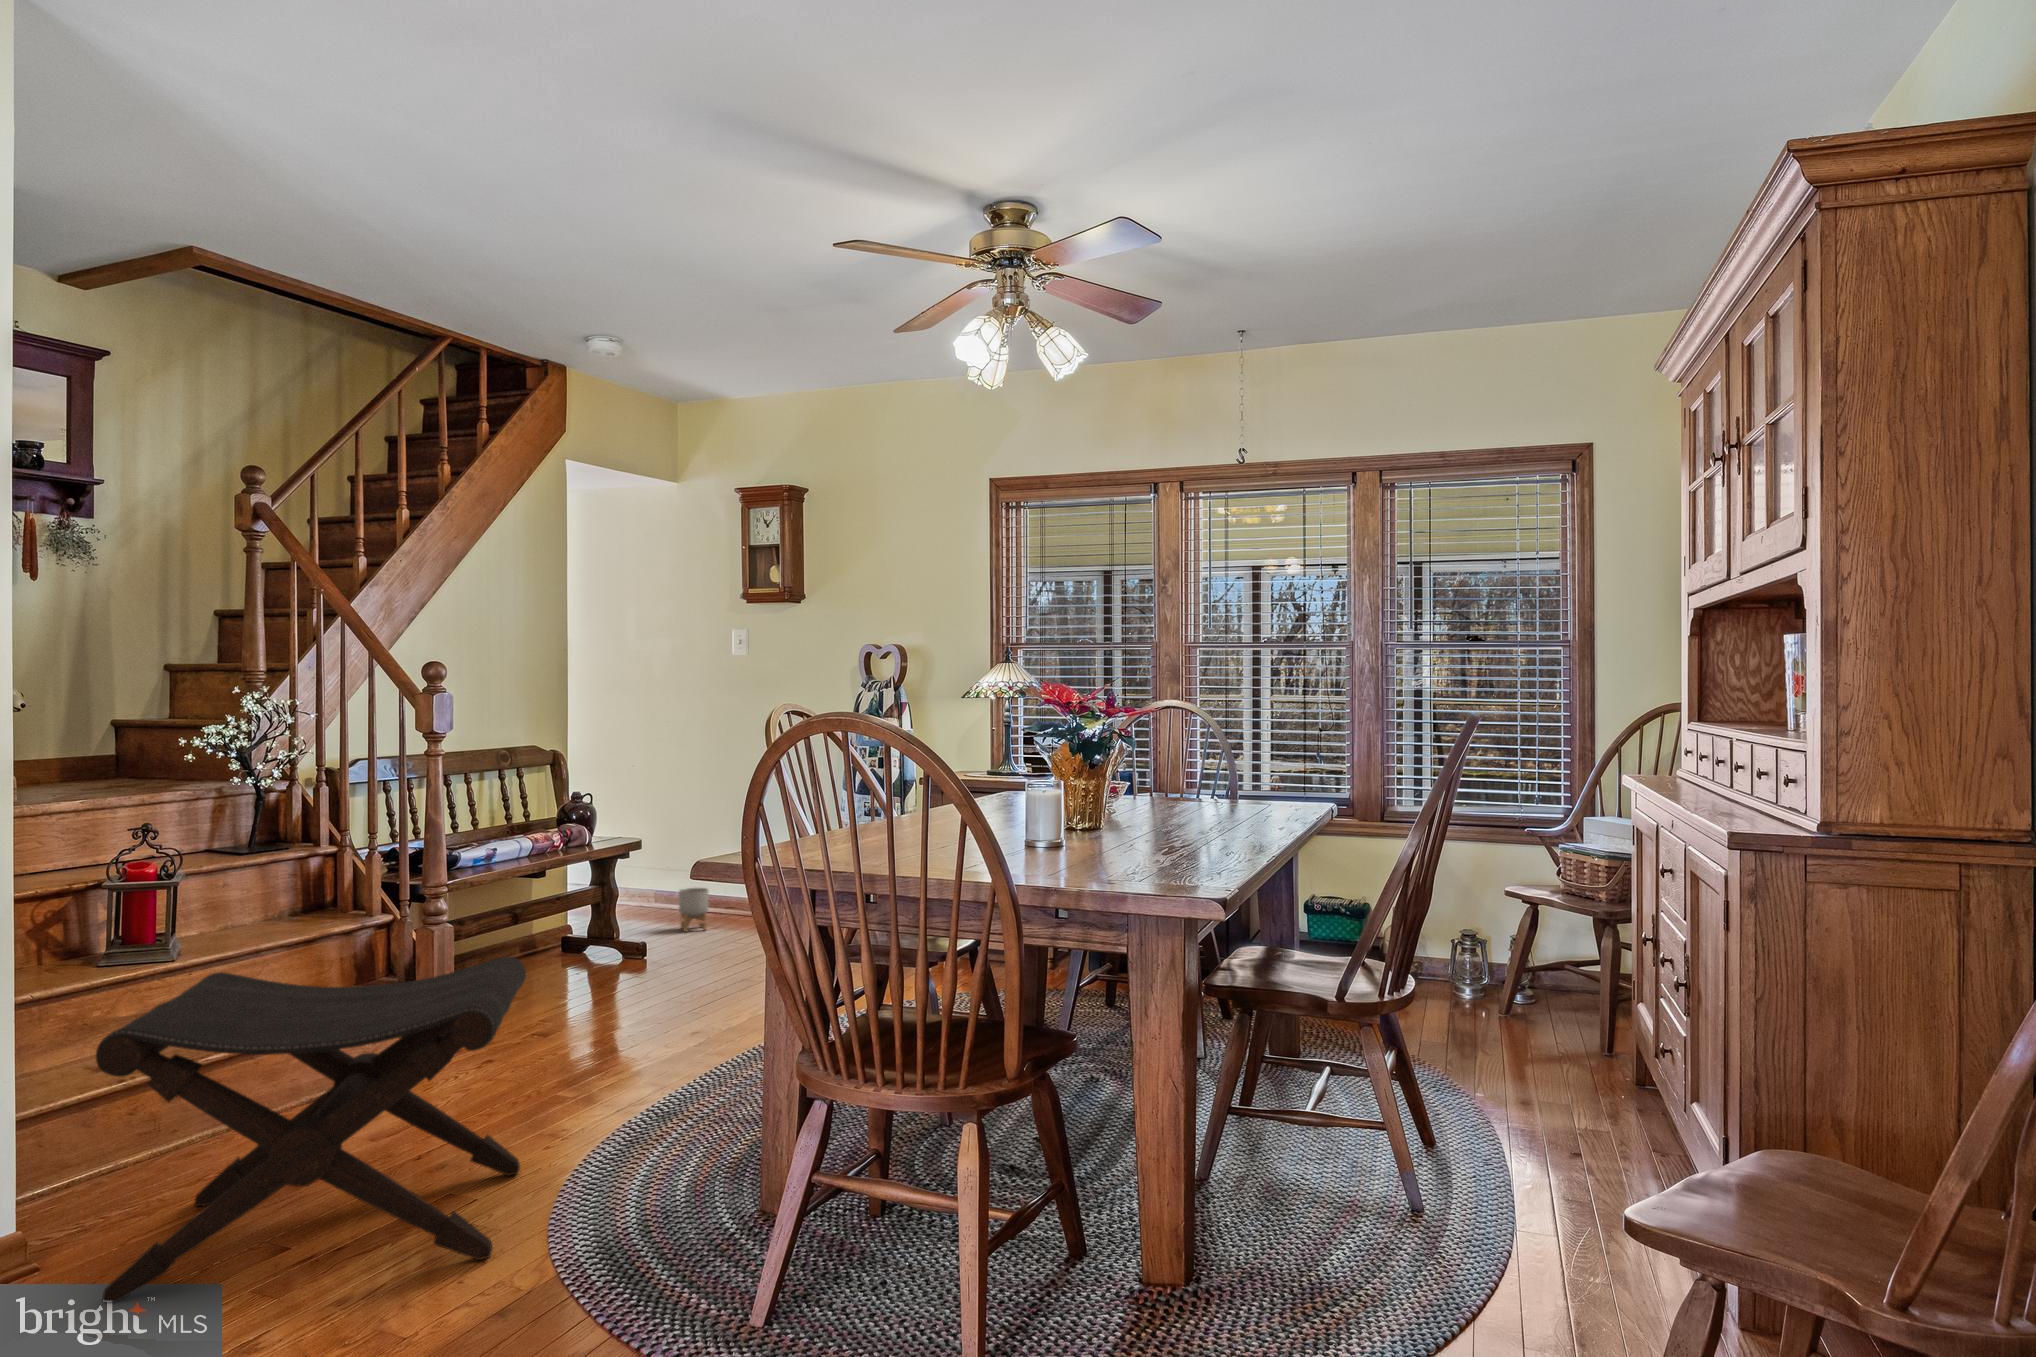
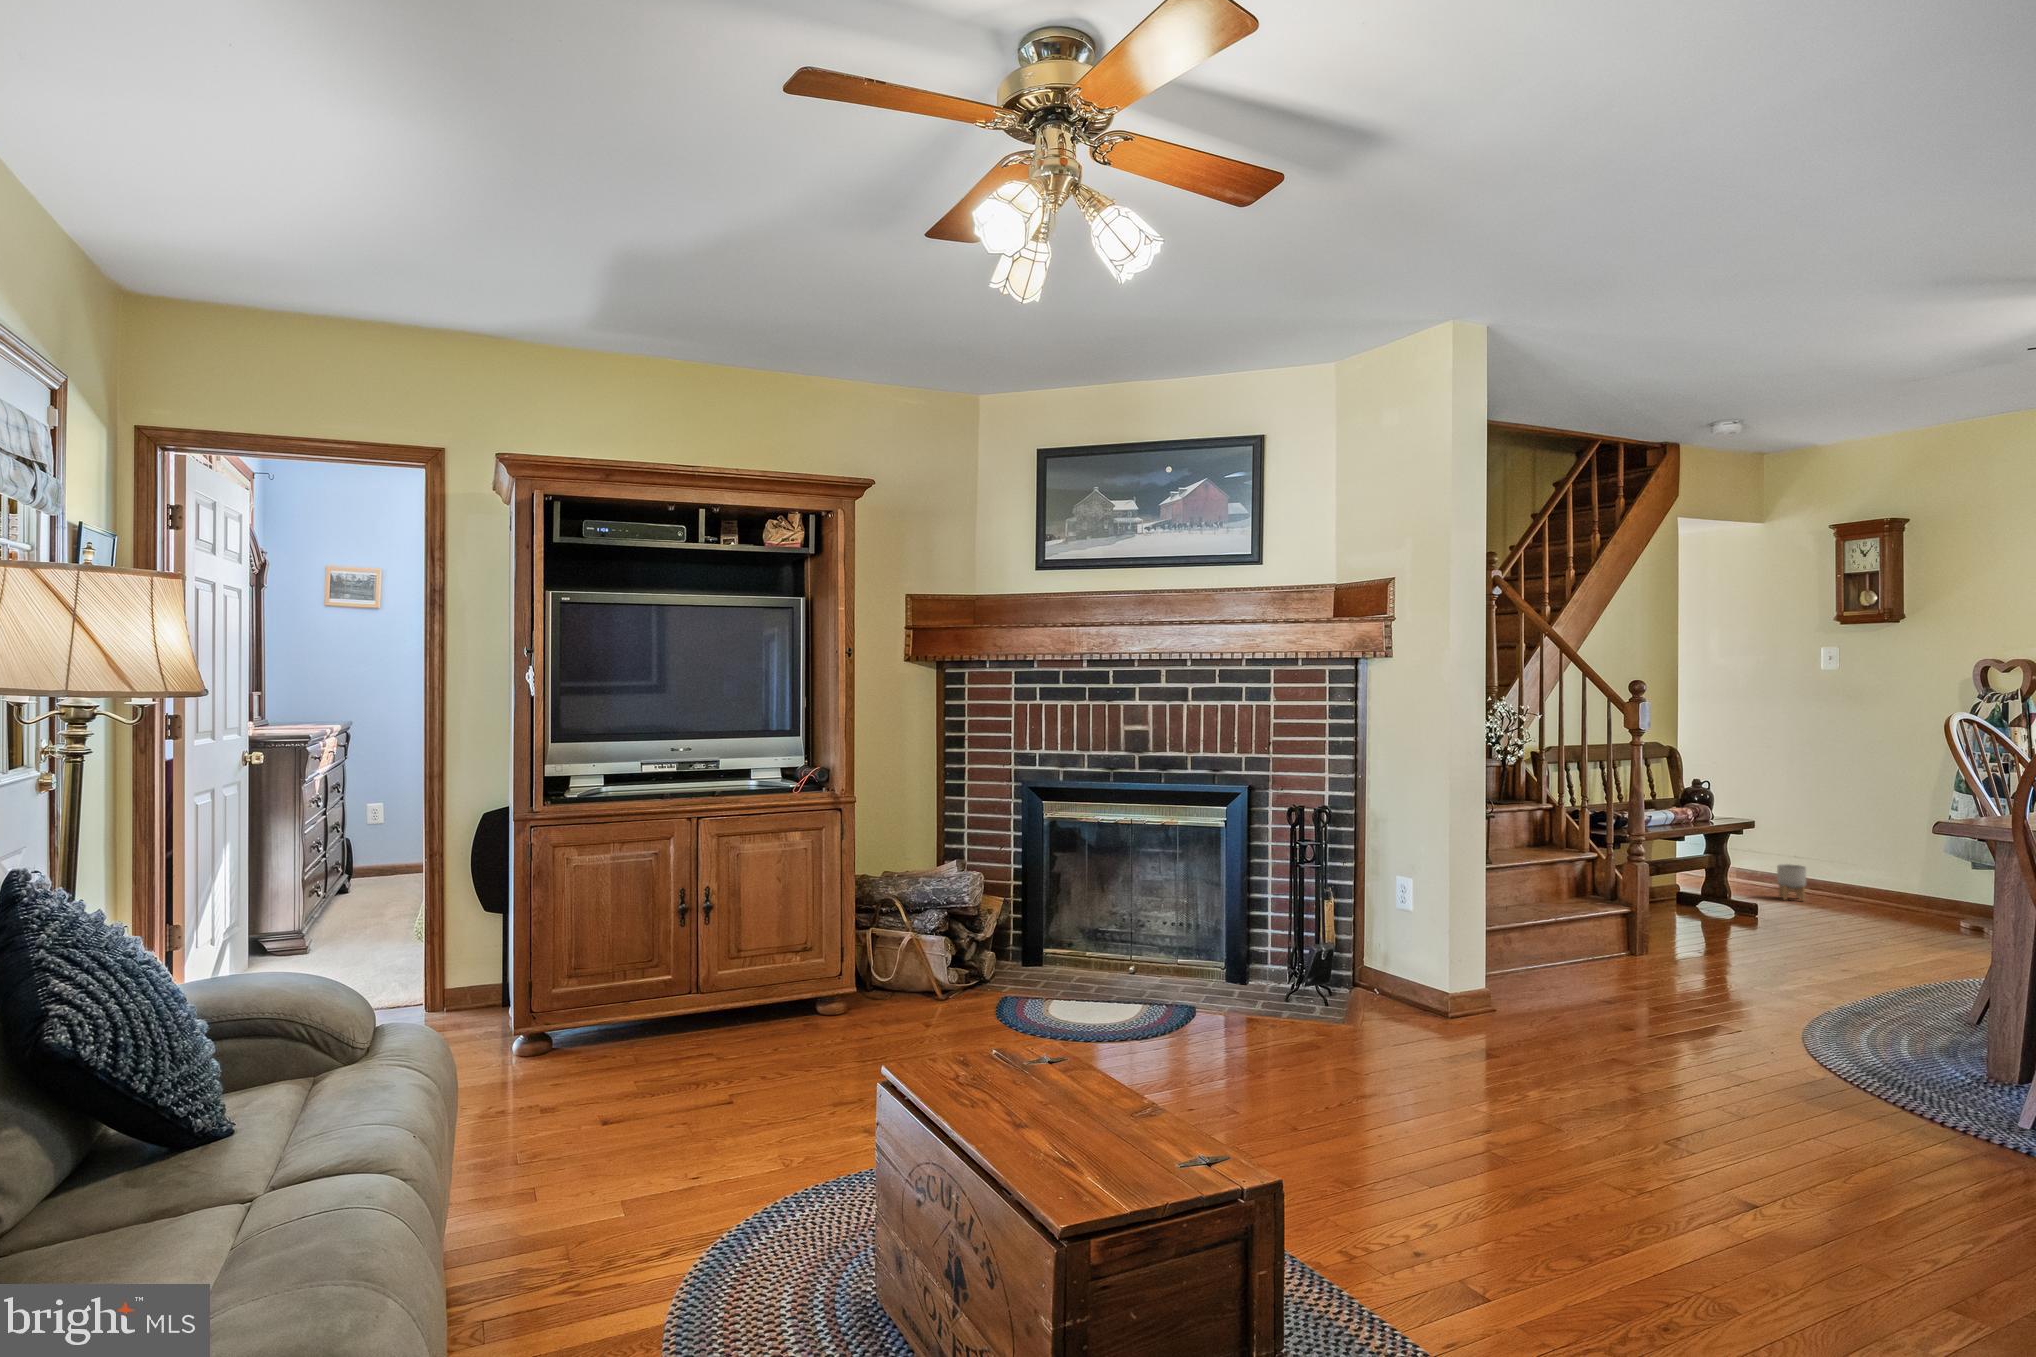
footstool: present [96,956,526,1302] -> none [1529,871,1762,1063]

